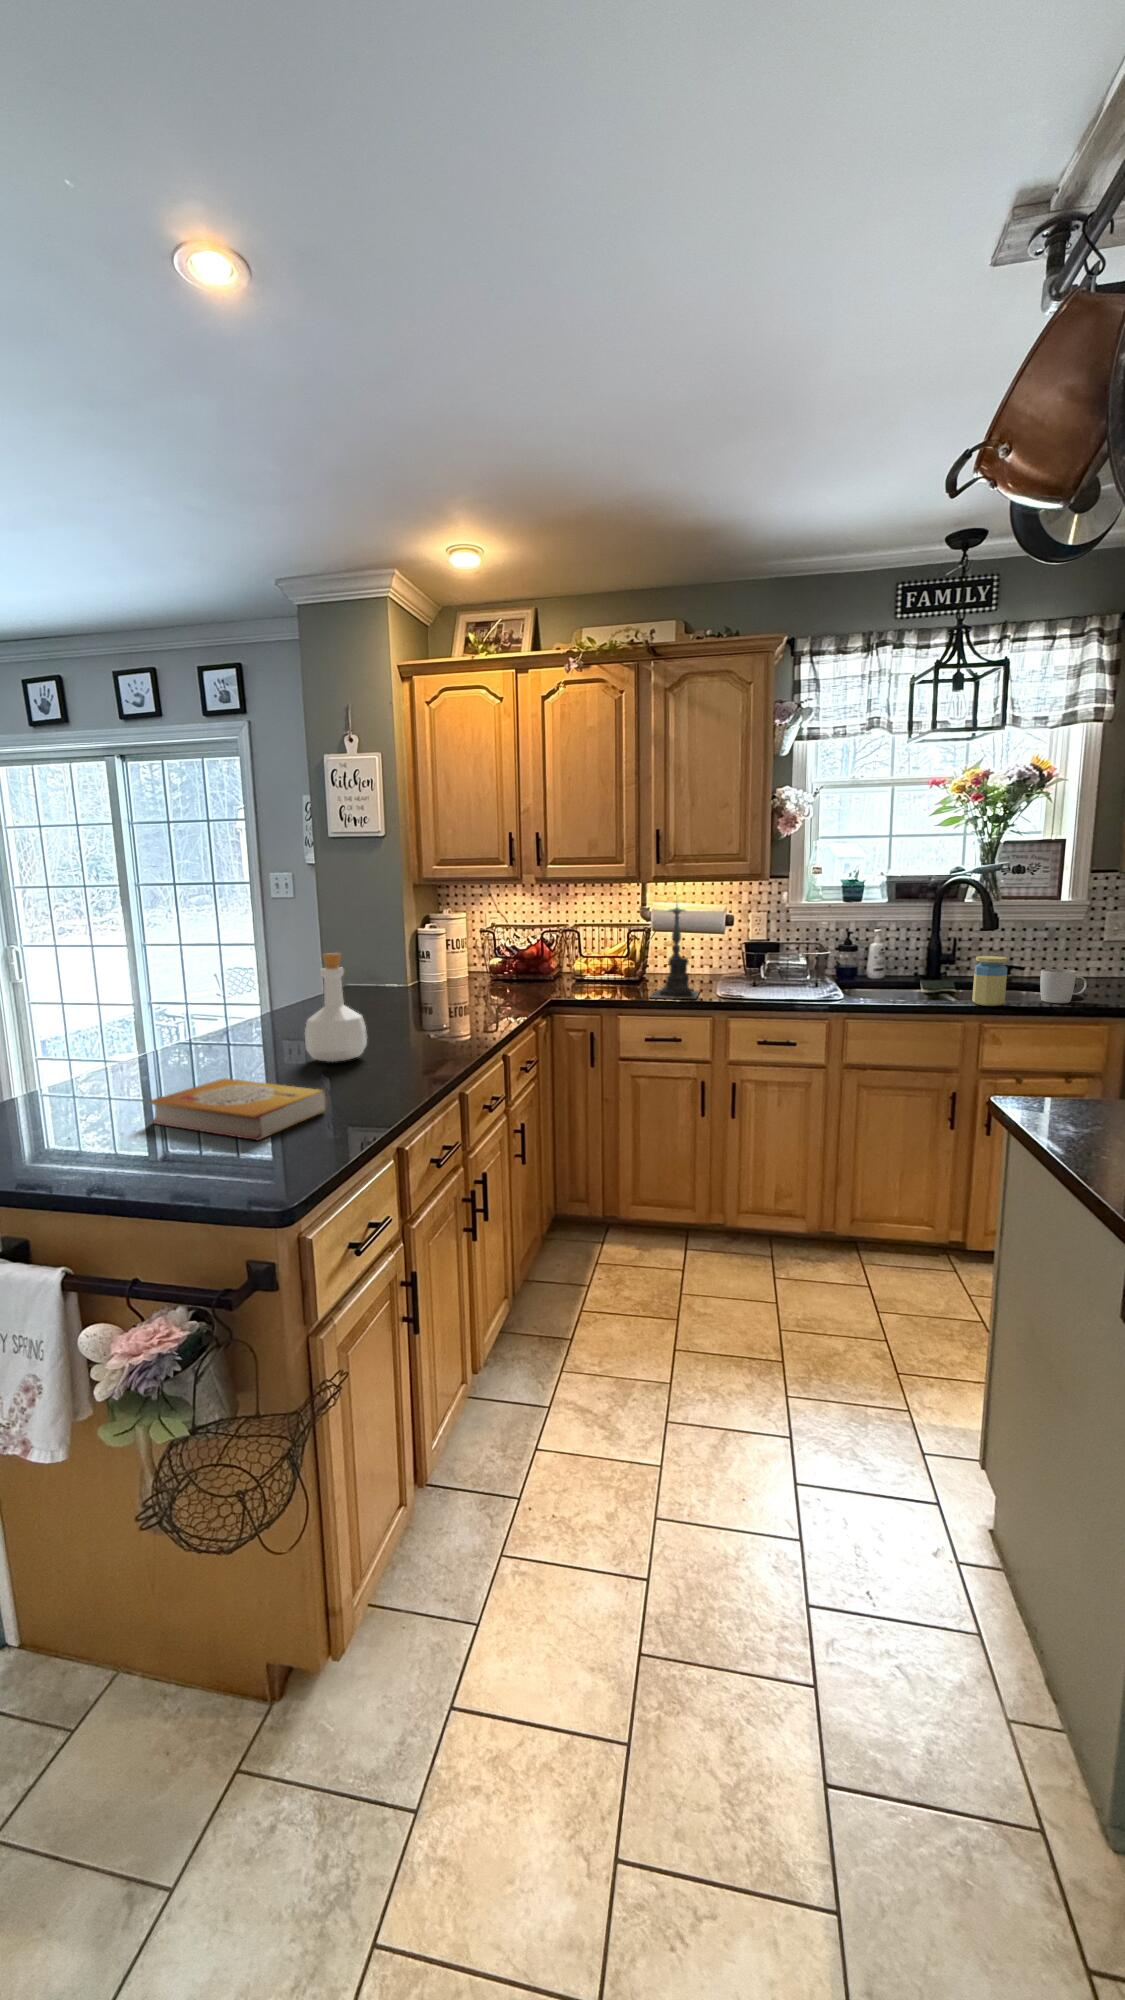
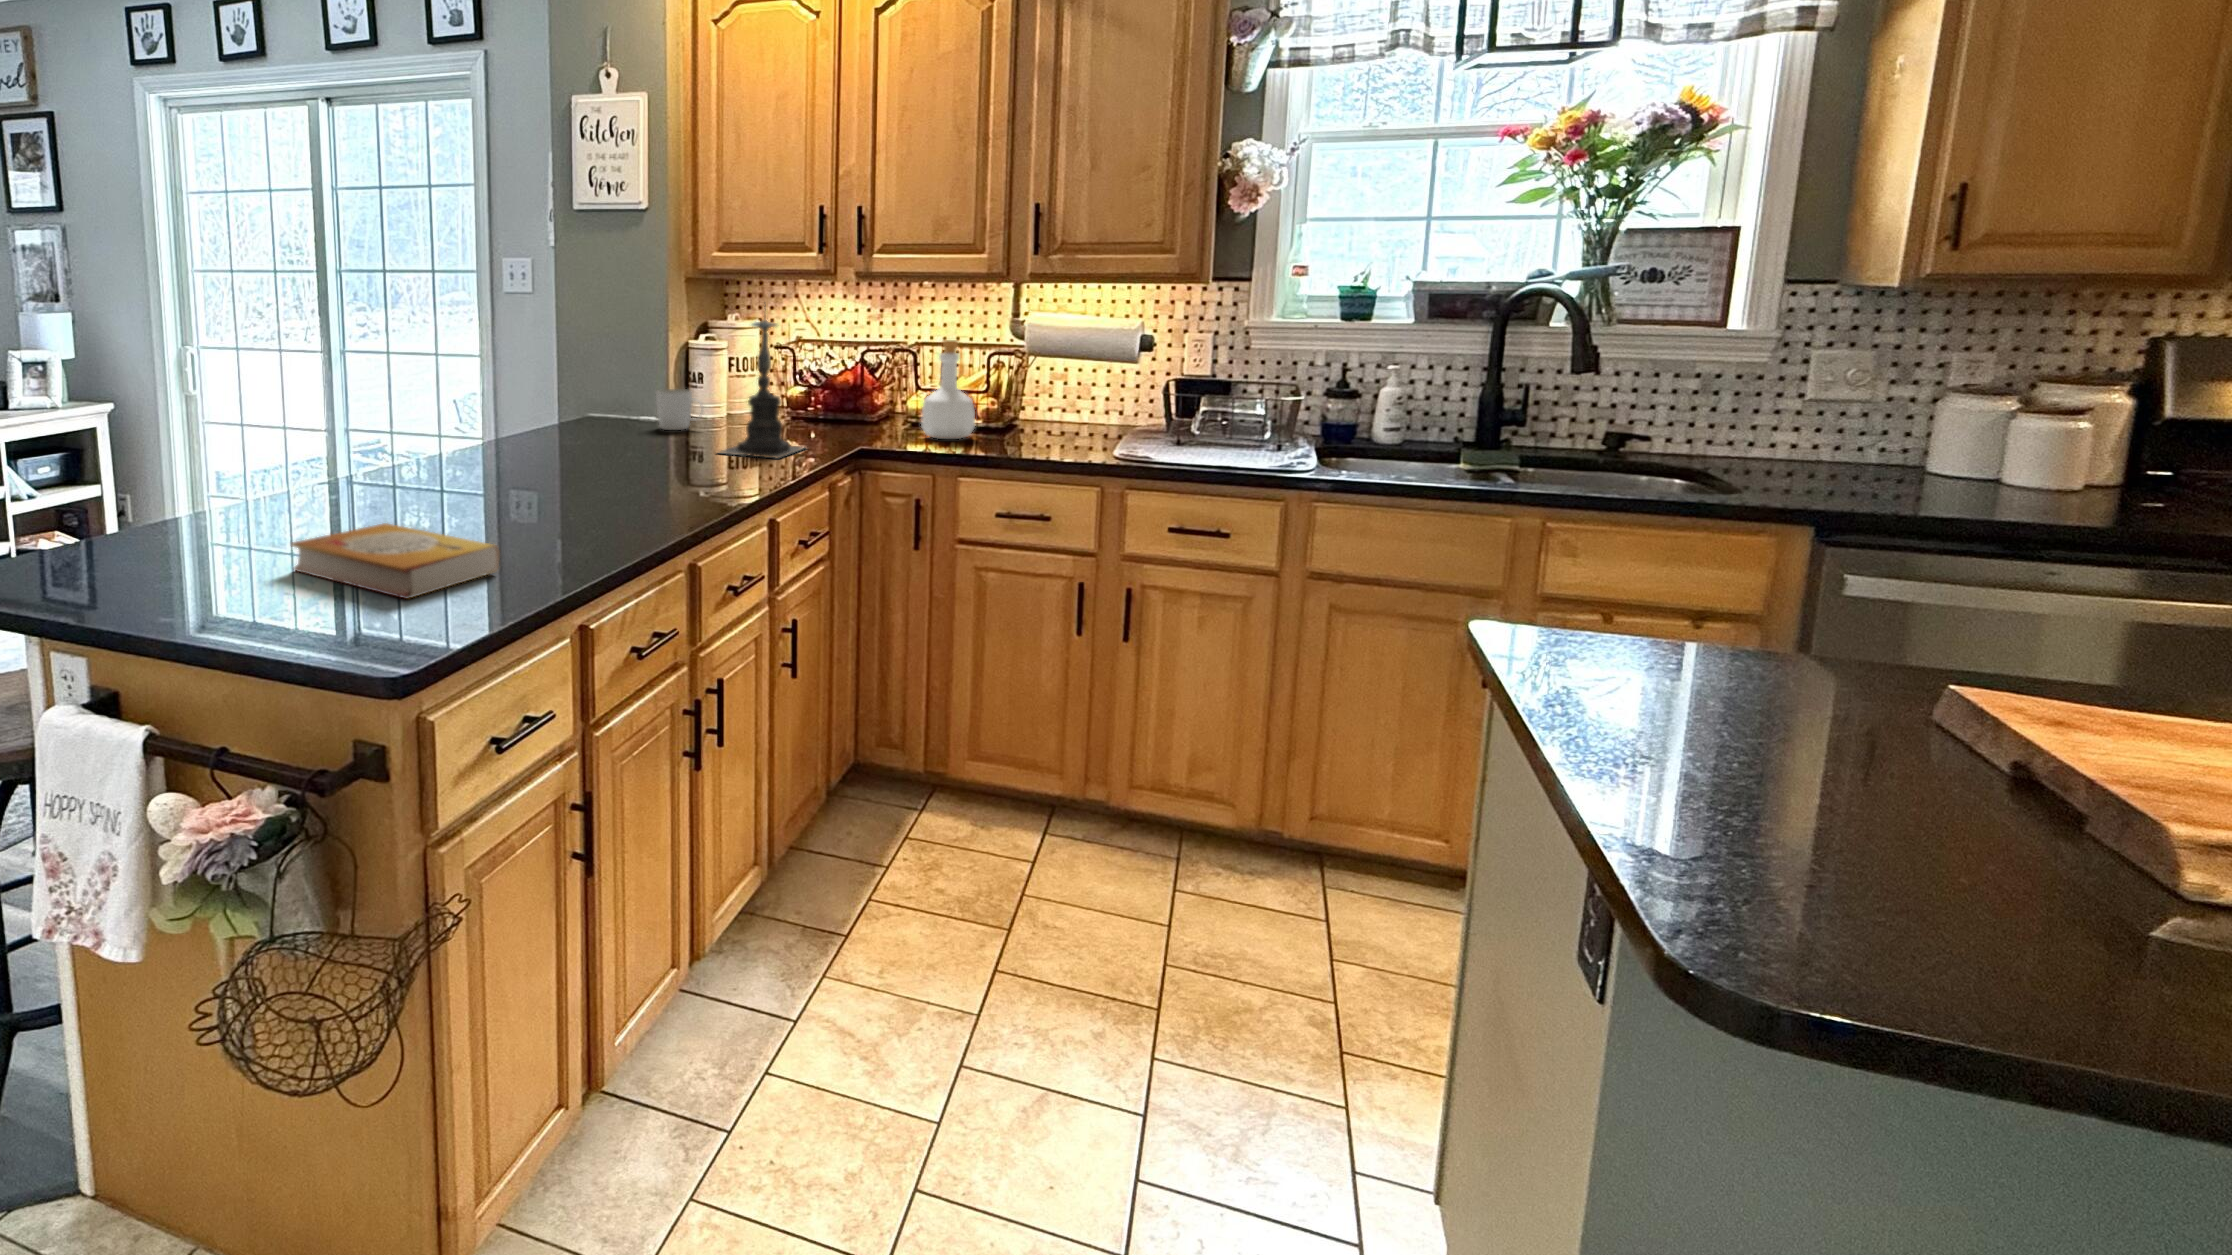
candle holder: present [649,905,699,999] -> present [719,306,804,458]
bottle: present [305,953,367,1062] -> present [921,340,975,439]
jar: present [972,956,1007,1006] -> none [1529,415,1590,496]
mug: present [1040,969,1087,1003] -> present [656,389,704,430]

